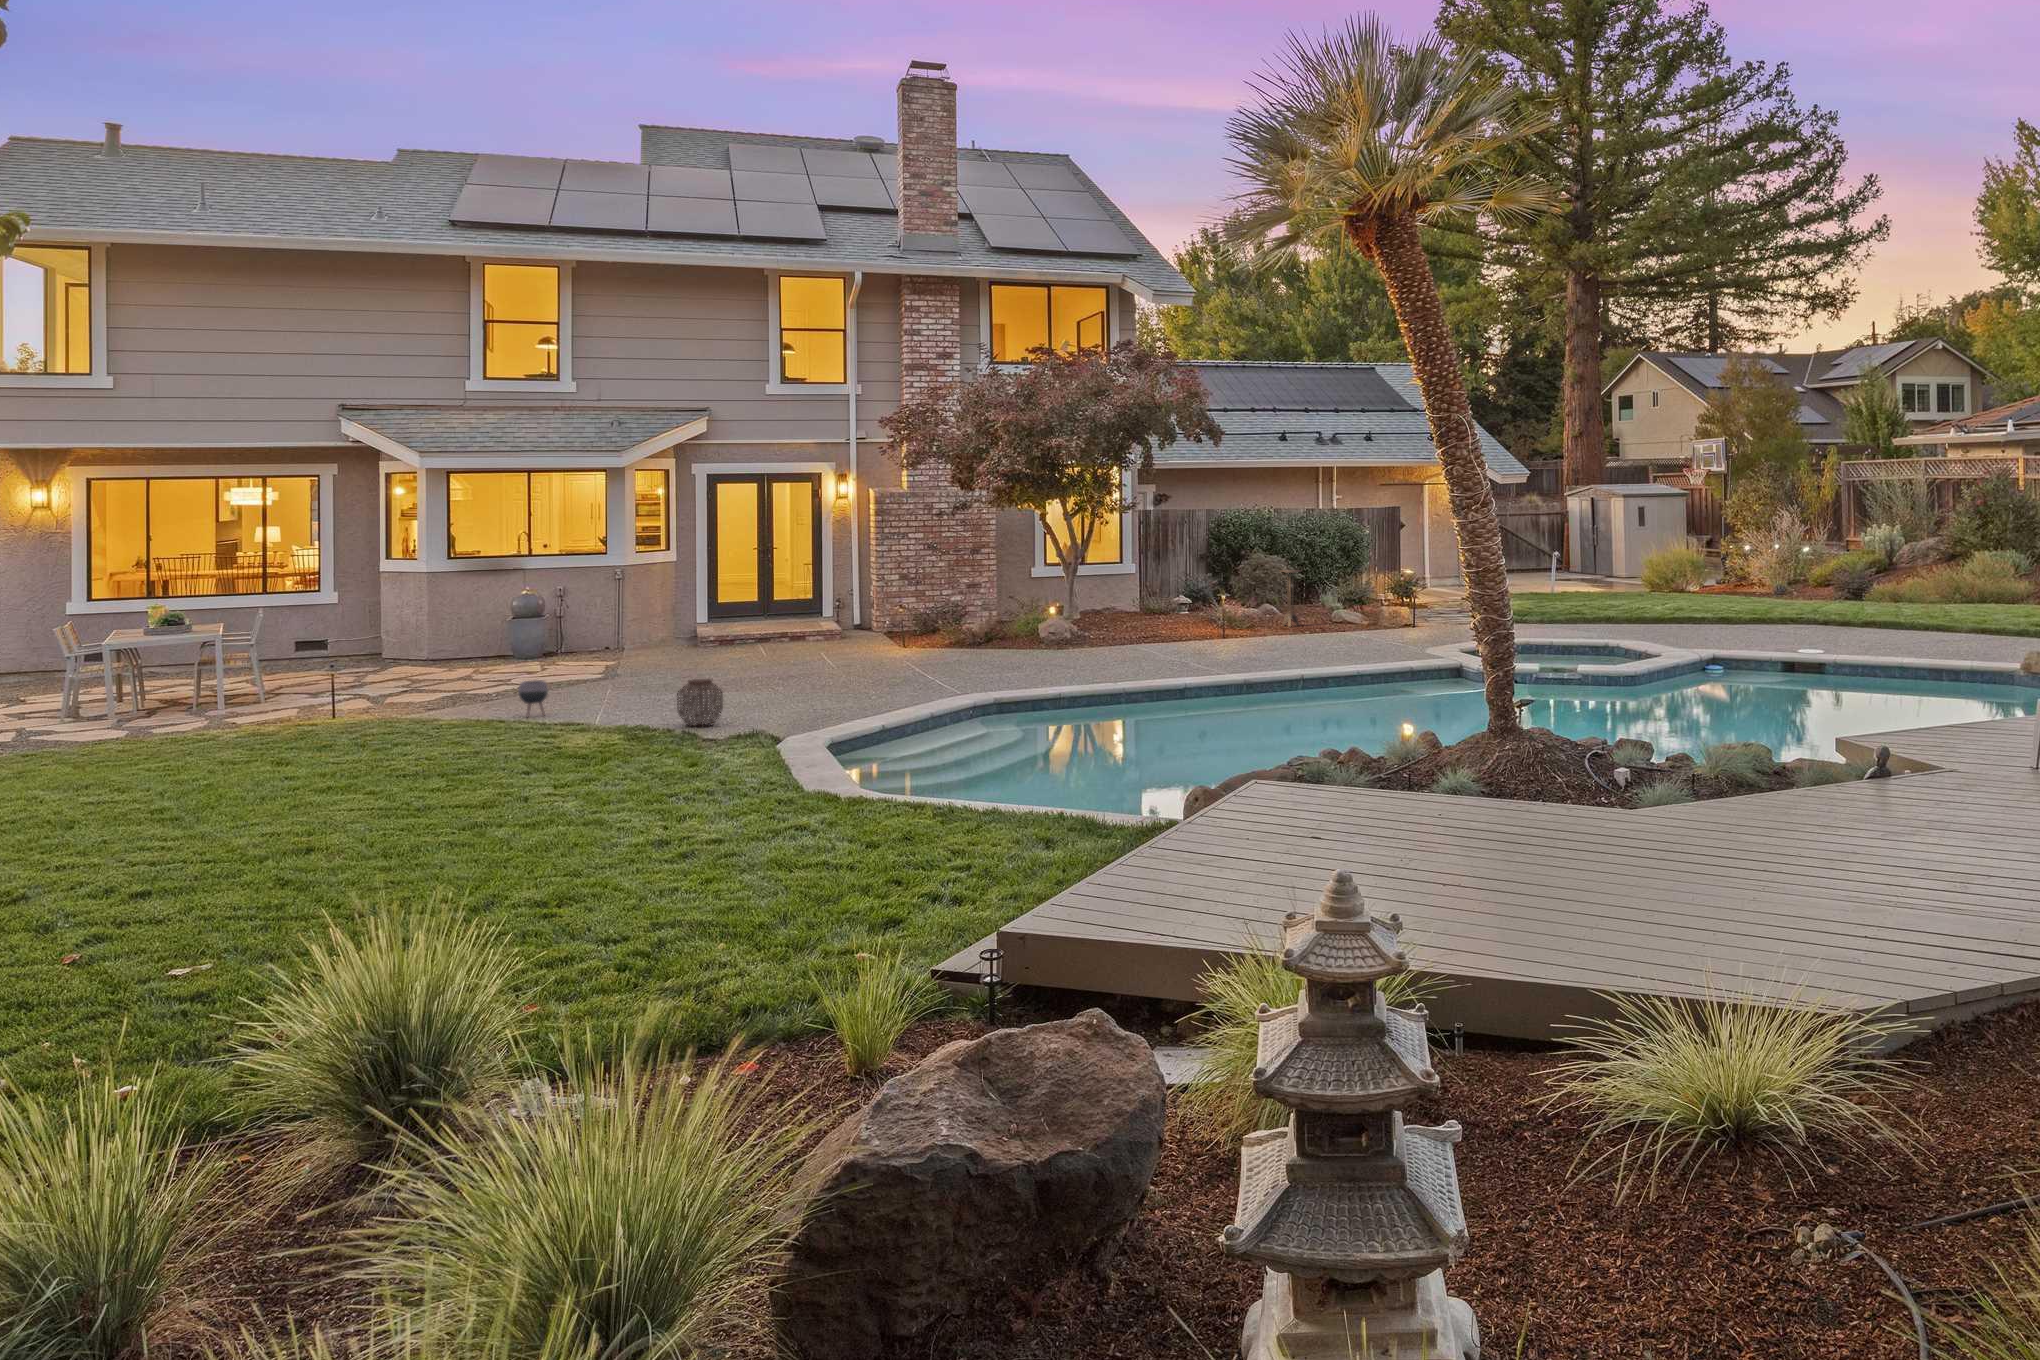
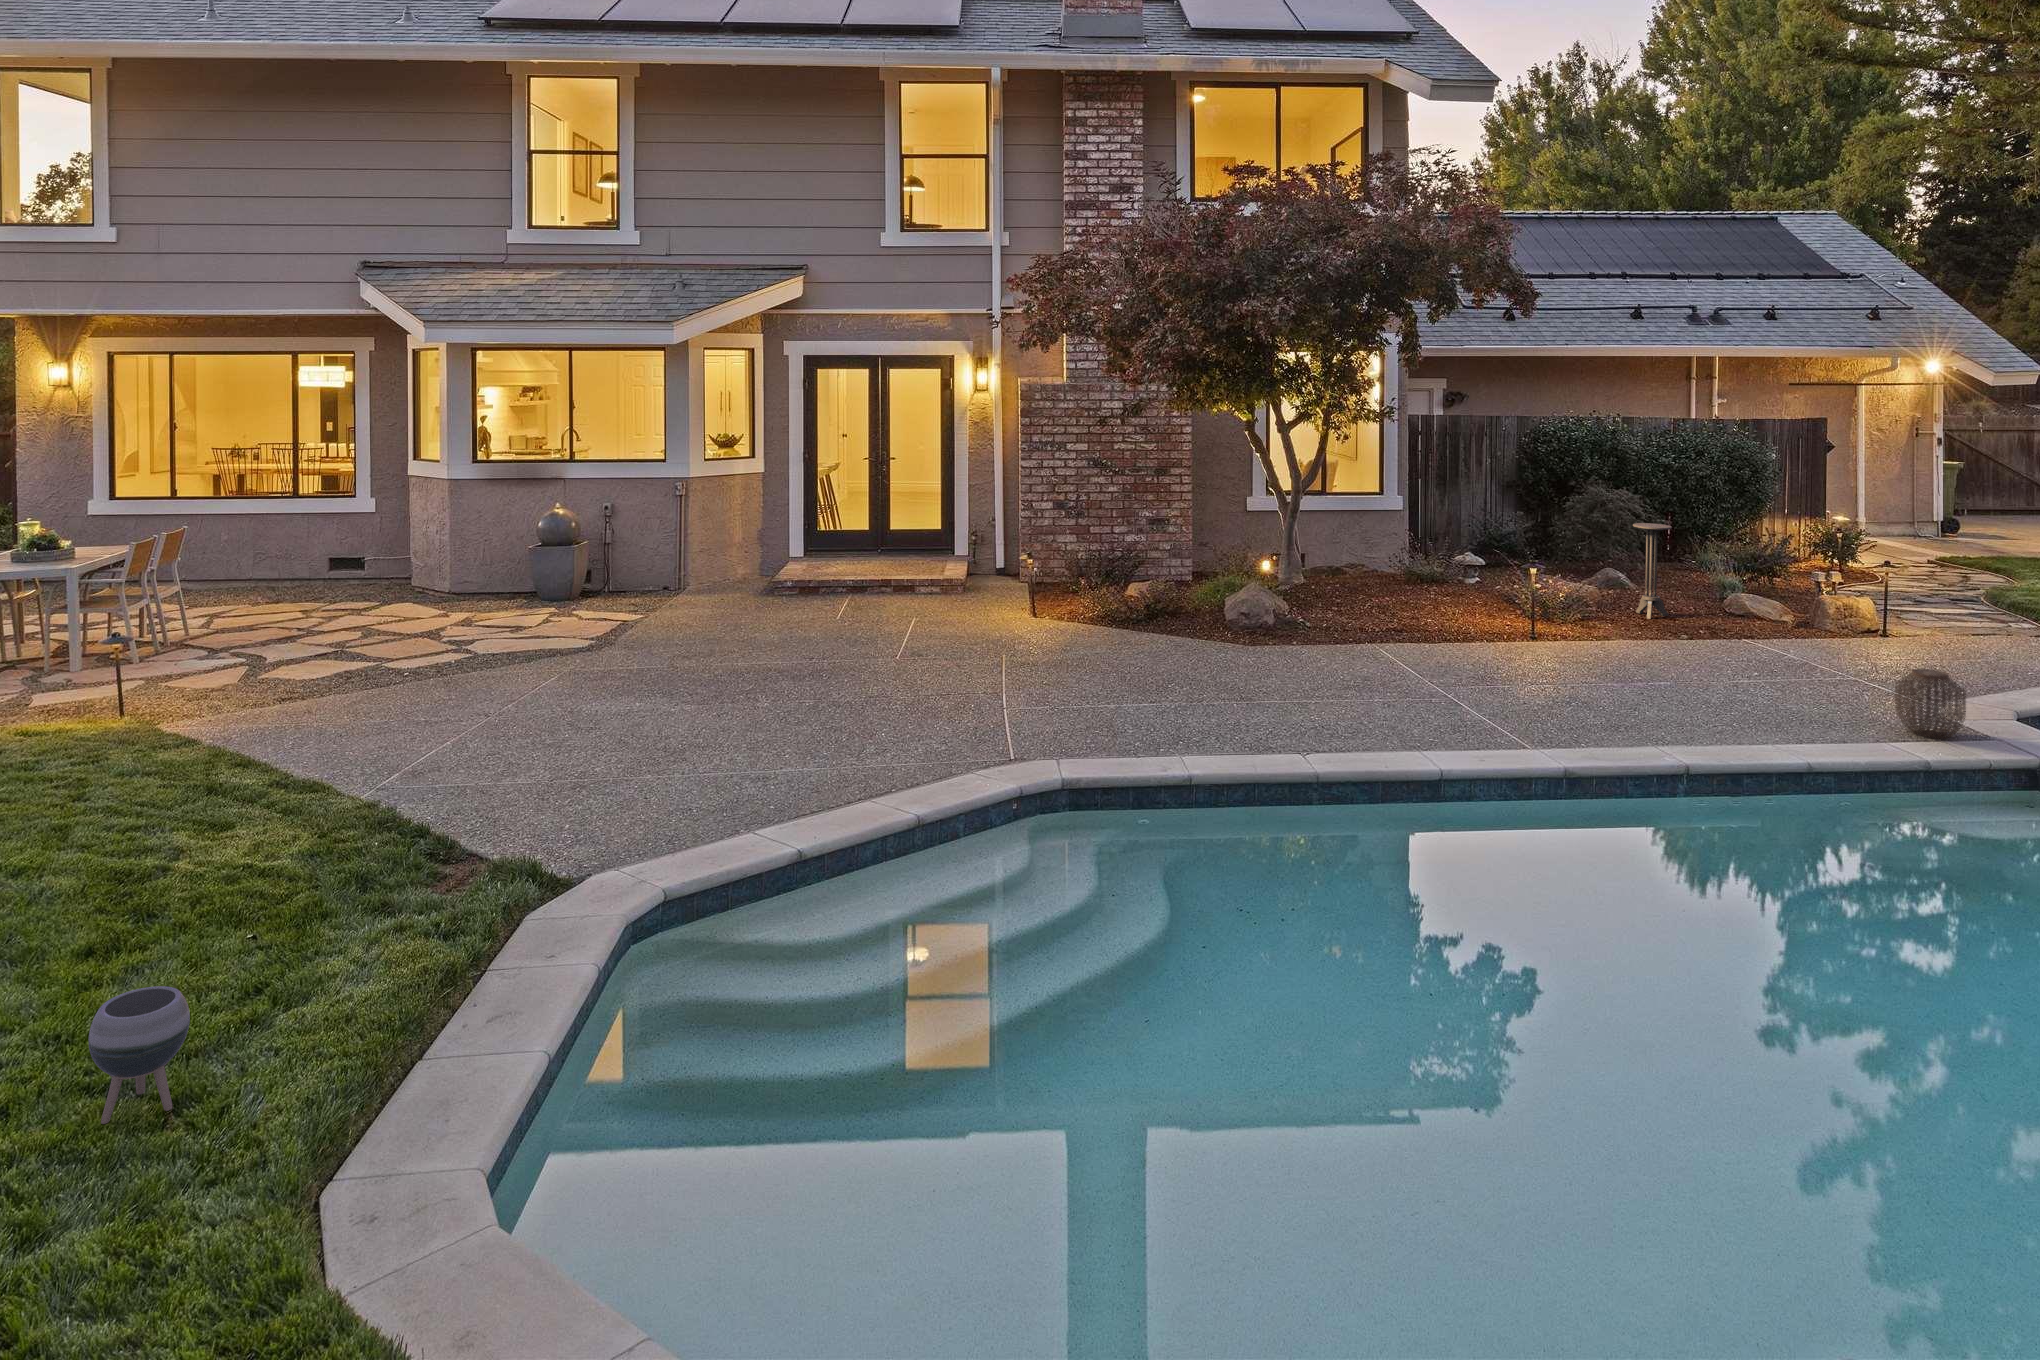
woven basket: present [677,679,723,728] -> present [1895,669,1966,739]
planter: present [518,680,548,717] -> present [89,986,190,1124]

